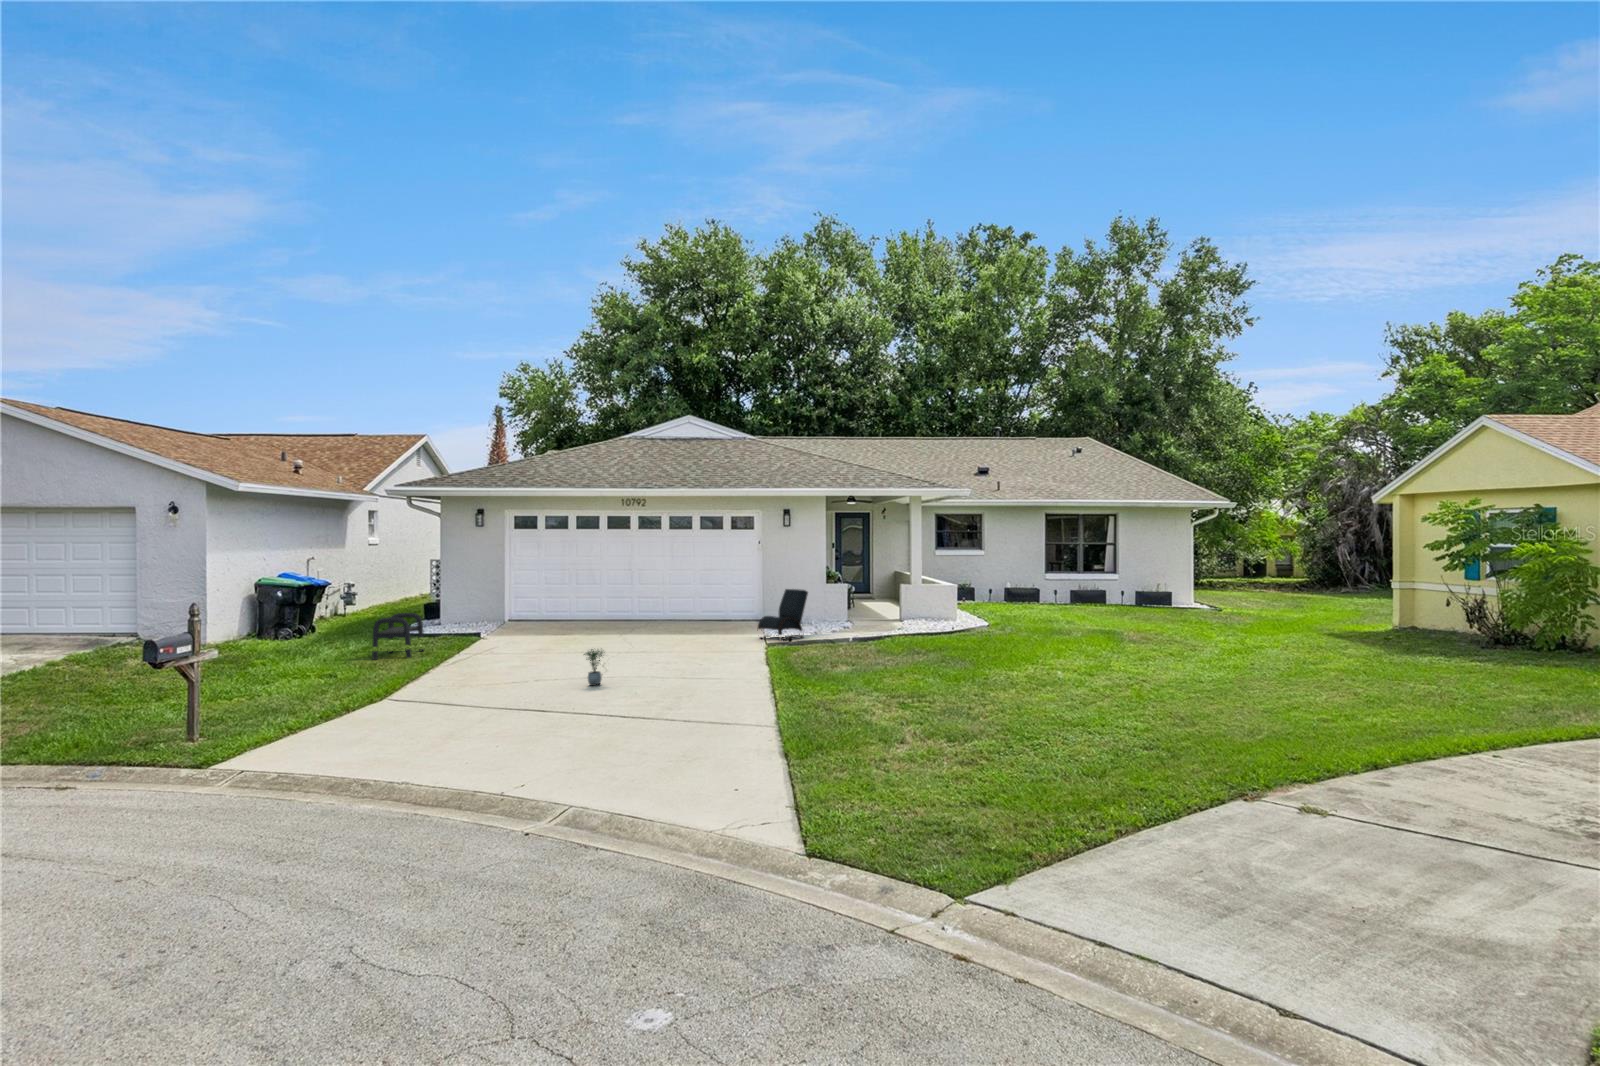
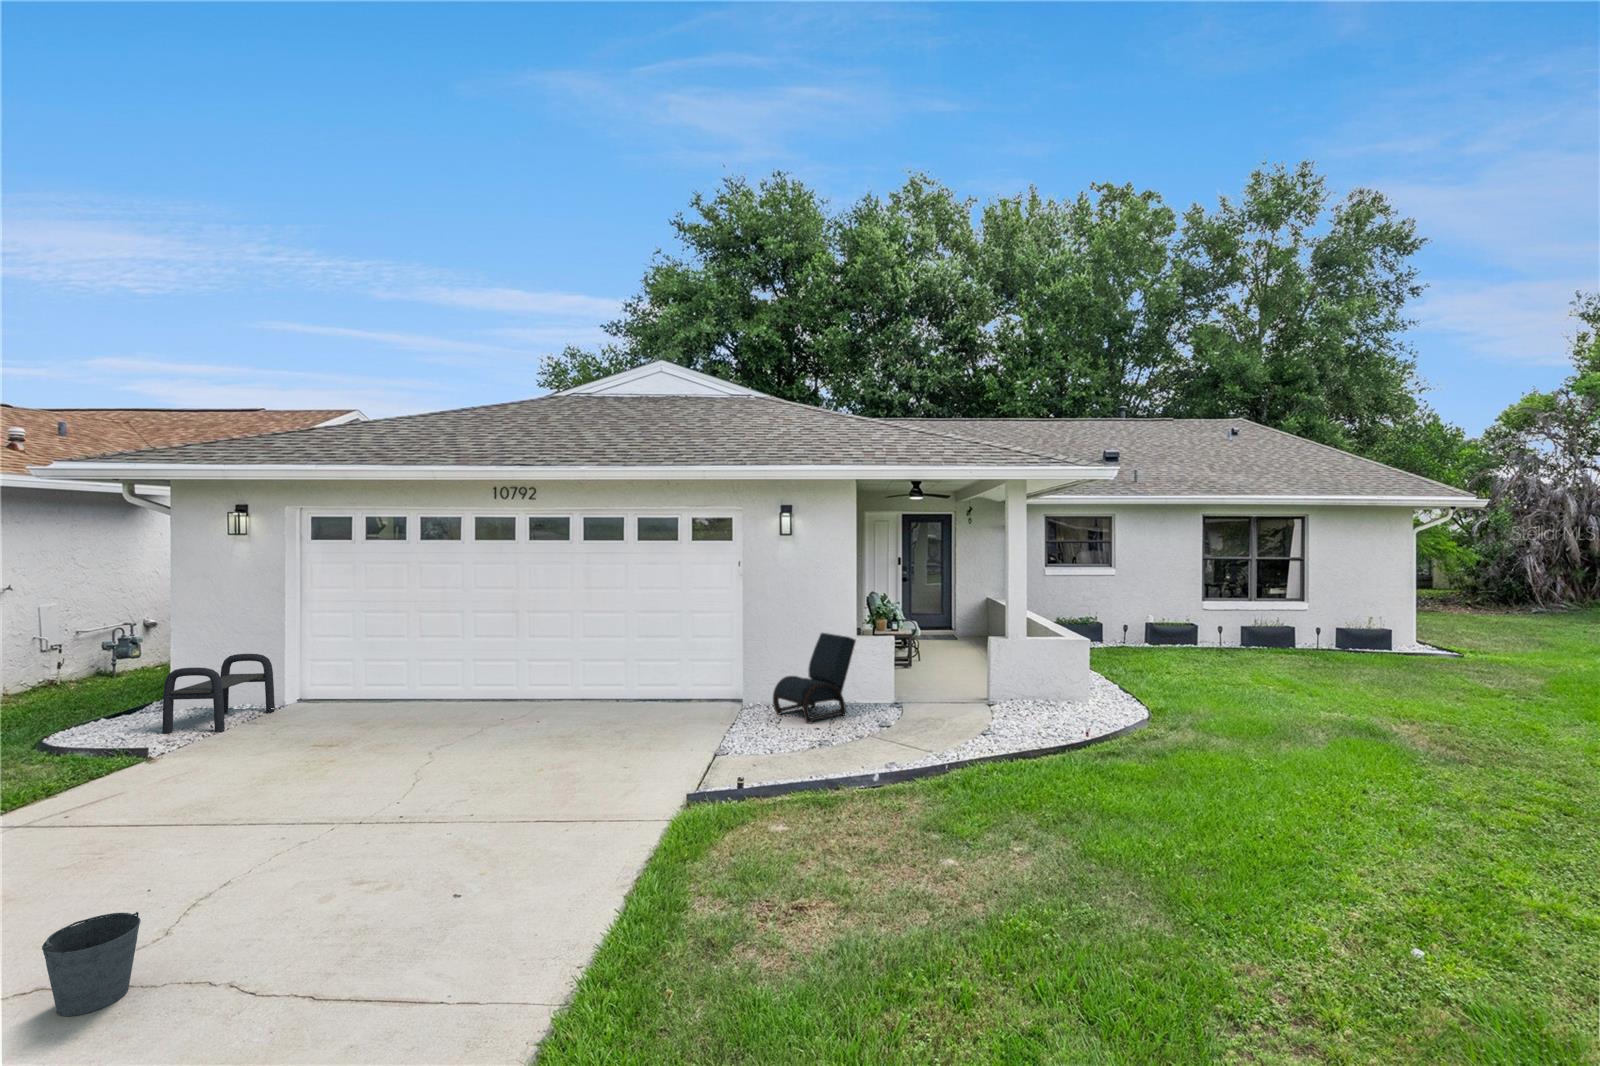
potted plant: present [584,649,603,686] -> none [307,807,371,899]
bucket: none [524,672,553,704] -> present [42,912,141,1016]

